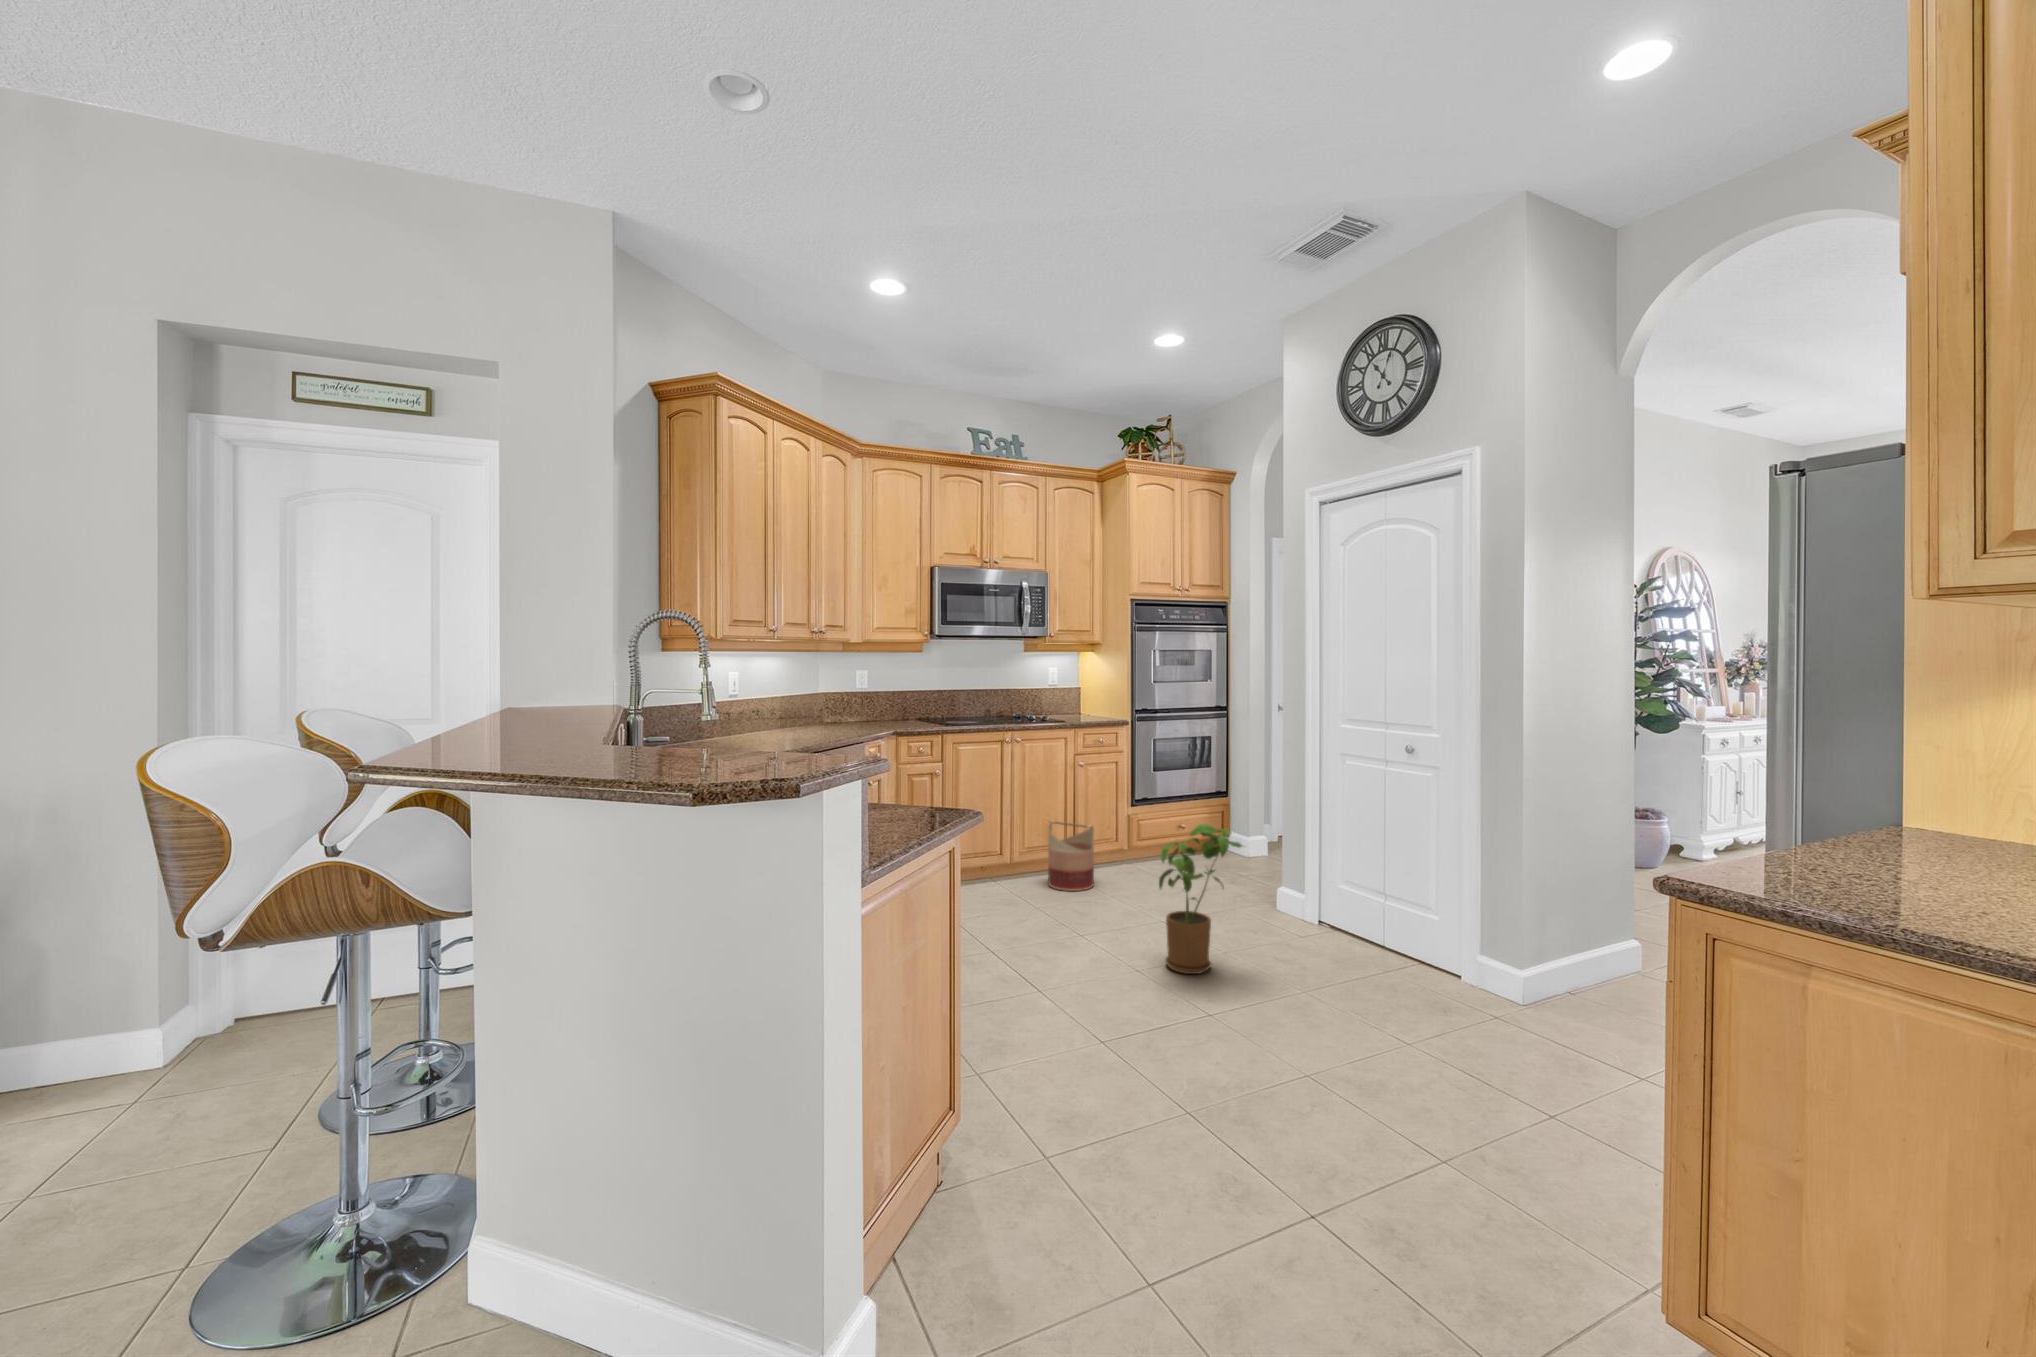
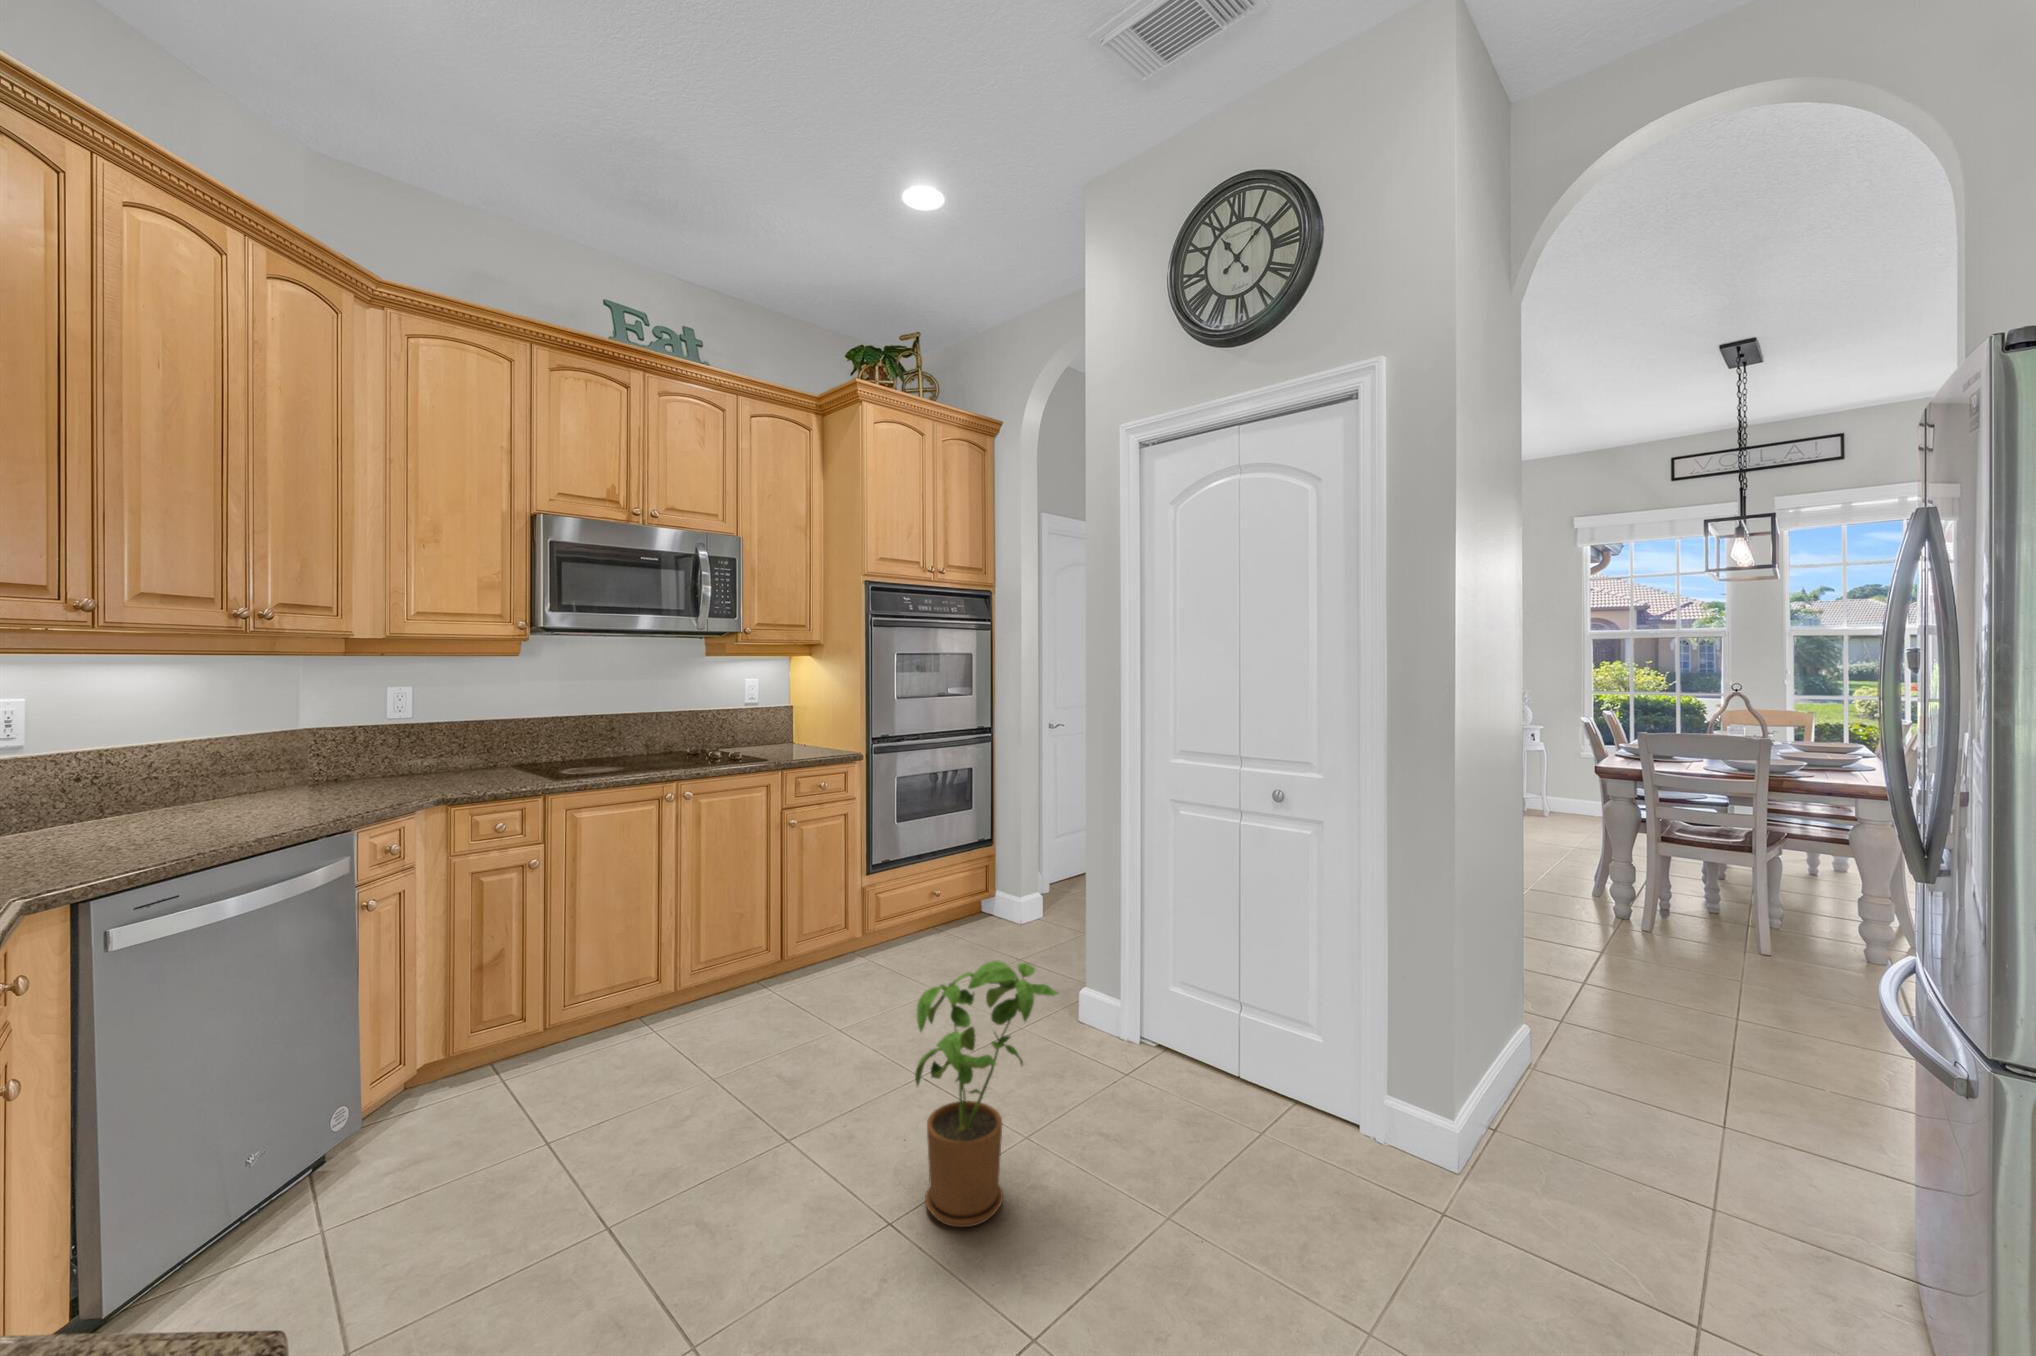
basket: present [1048,821,1094,891] -> none [734,918,808,1031]

